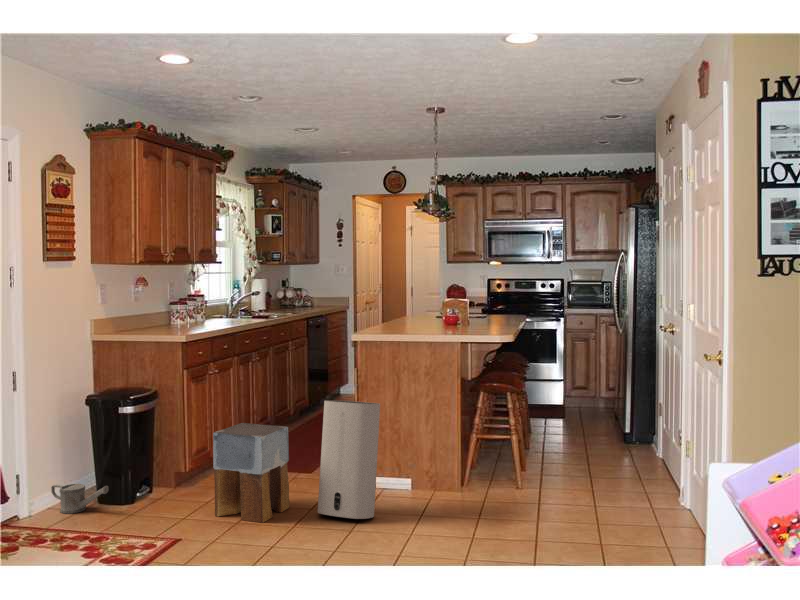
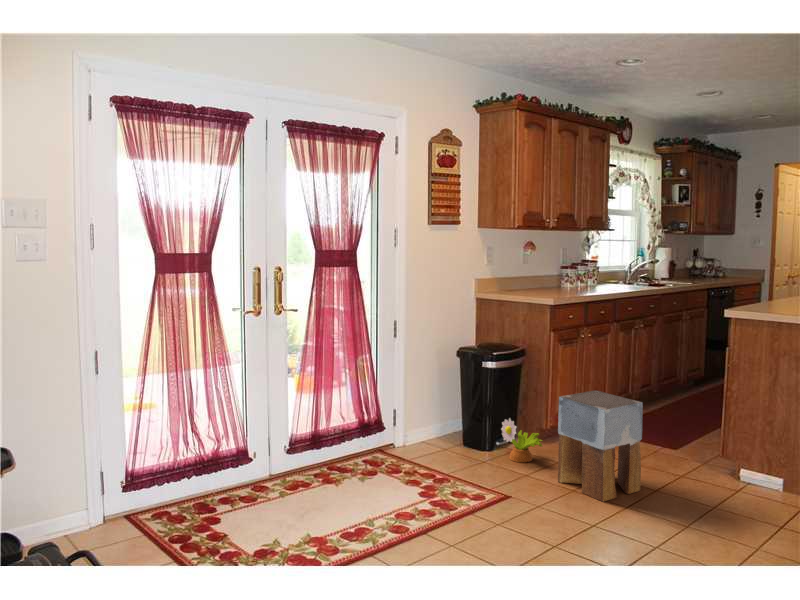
air purifier: present [318,400,380,519] -> none [669,379,760,530]
decorative plant: none [145,464,192,509] -> present [501,418,542,462]
watering can: present [51,484,108,514] -> none [428,420,468,448]

